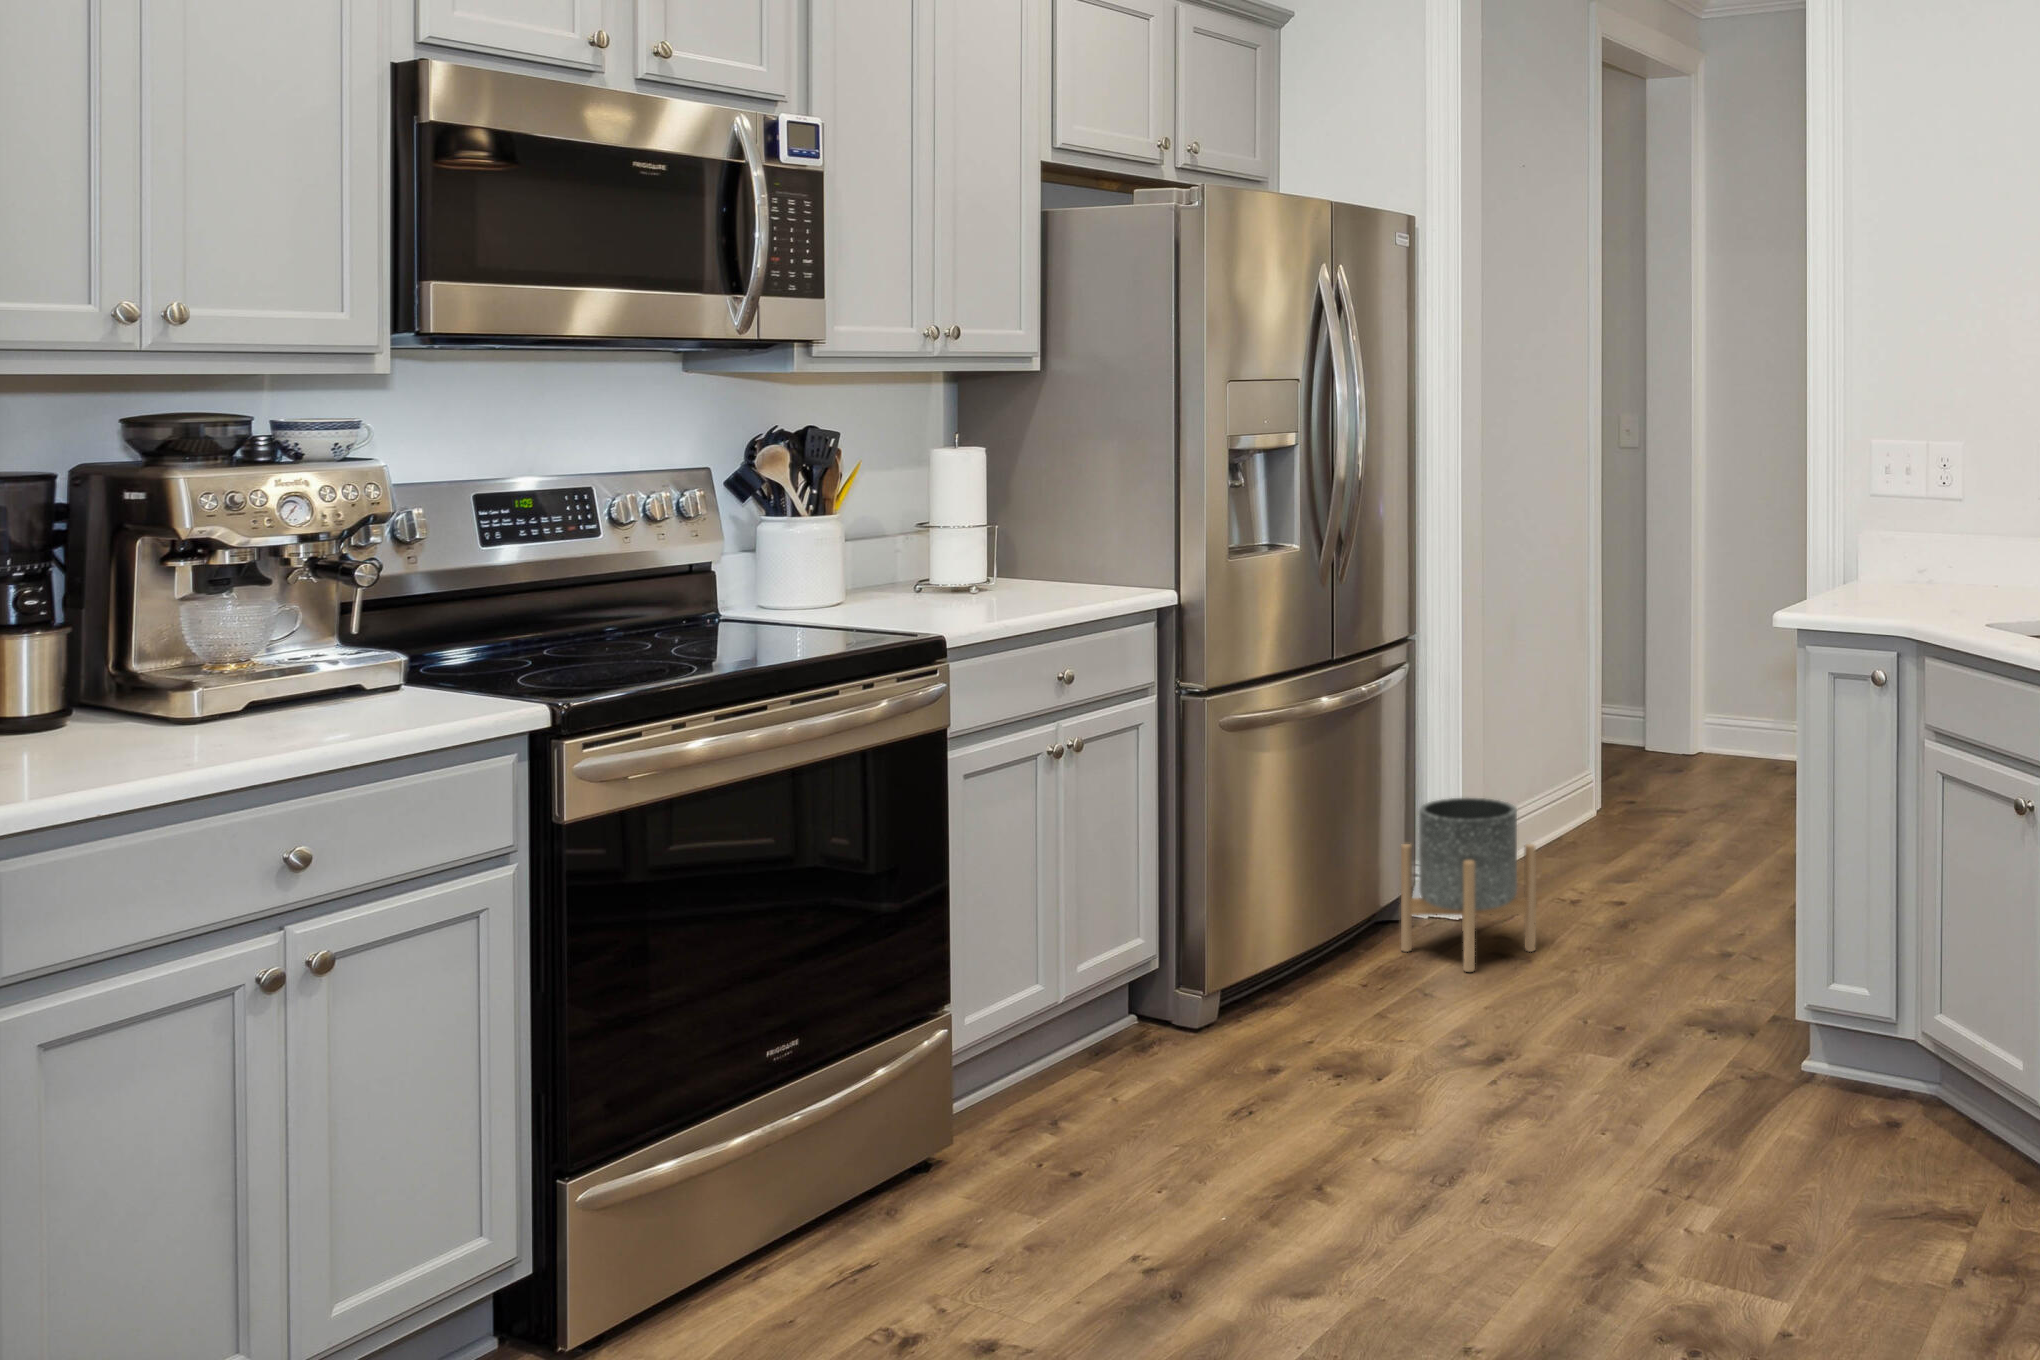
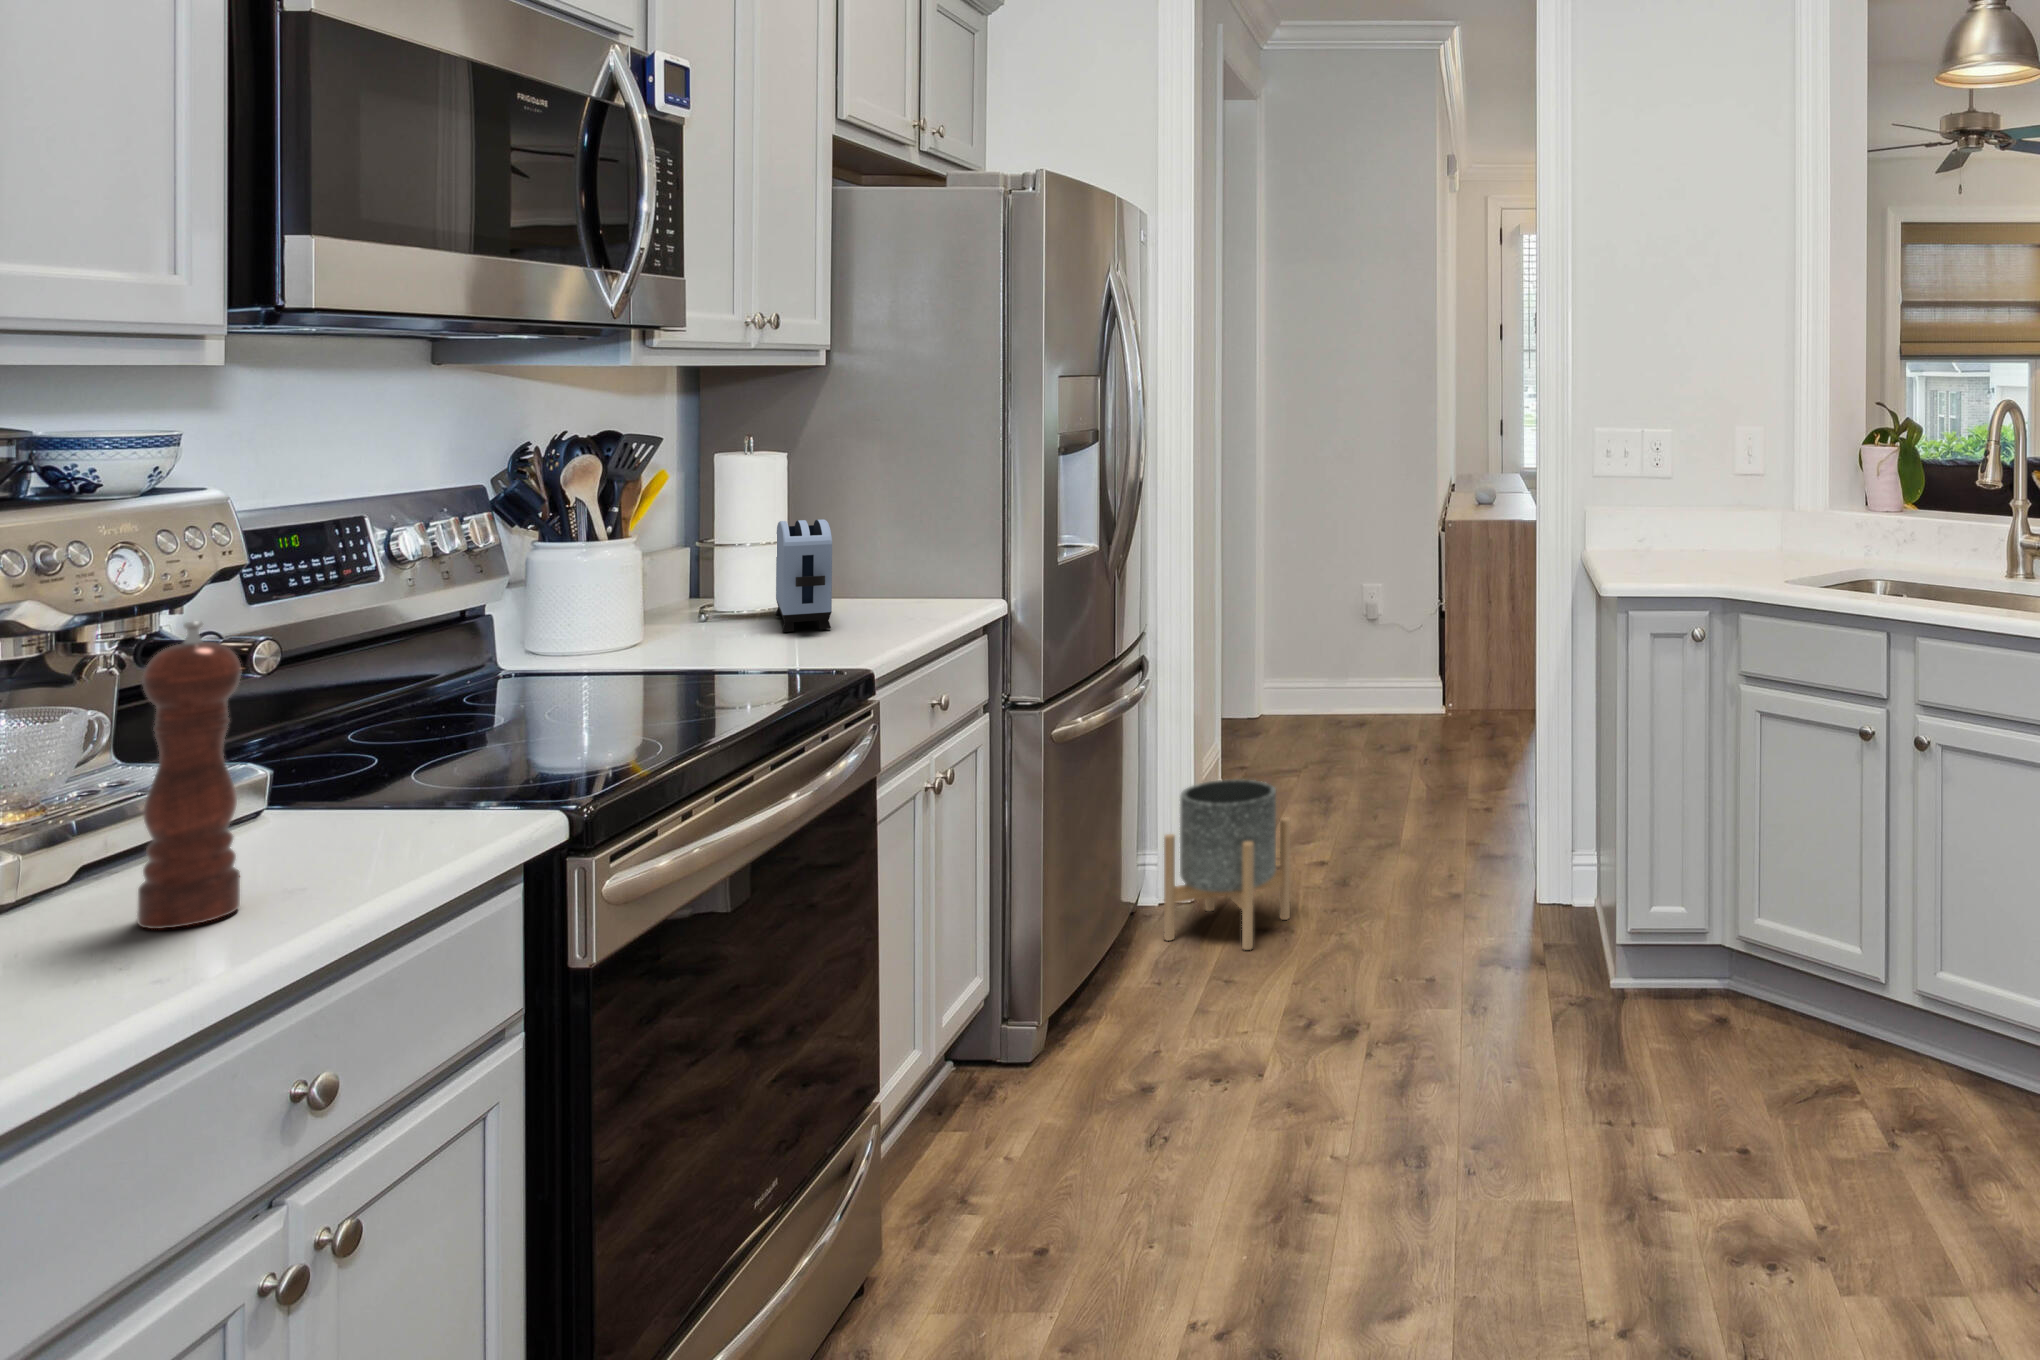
toaster: none [953,507,1018,603] -> present [776,519,832,632]
pepper mill: none [257,542,316,736] -> present [137,621,241,929]

